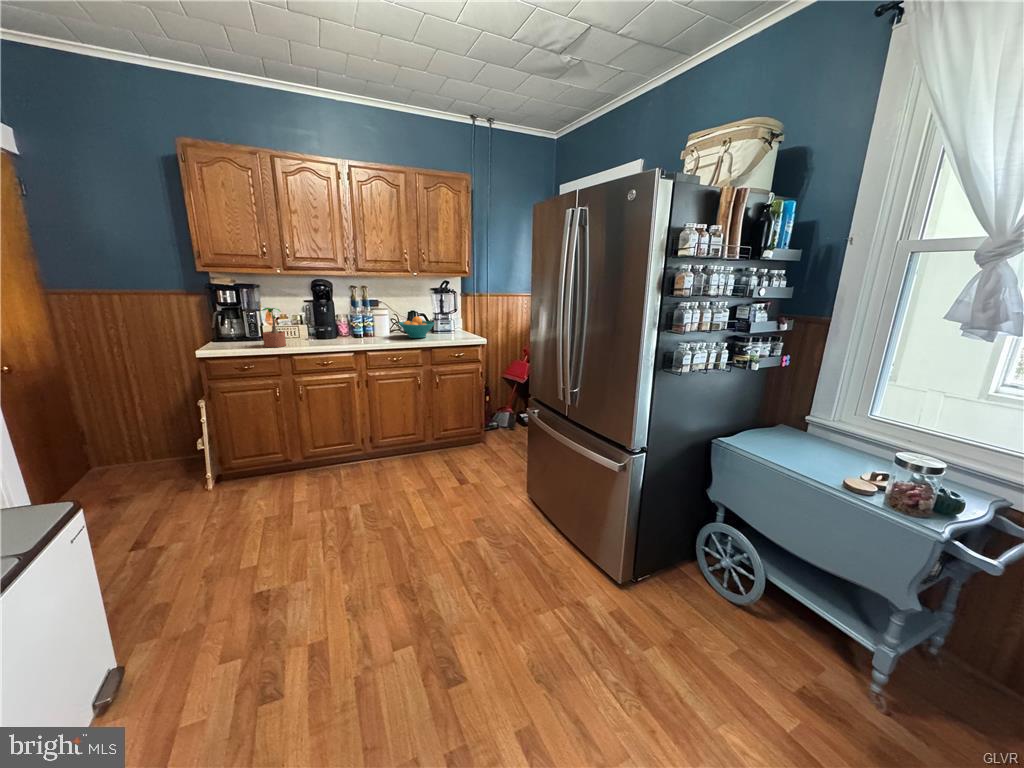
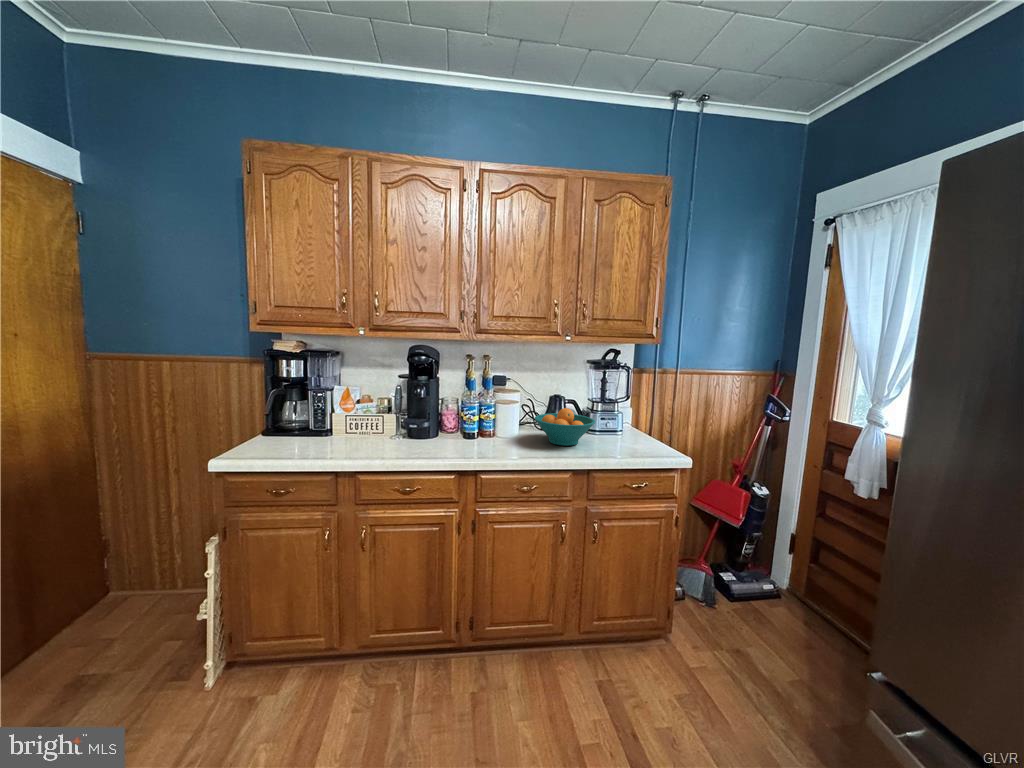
potted plant: present [261,308,286,347] -> none [321,389,359,455]

